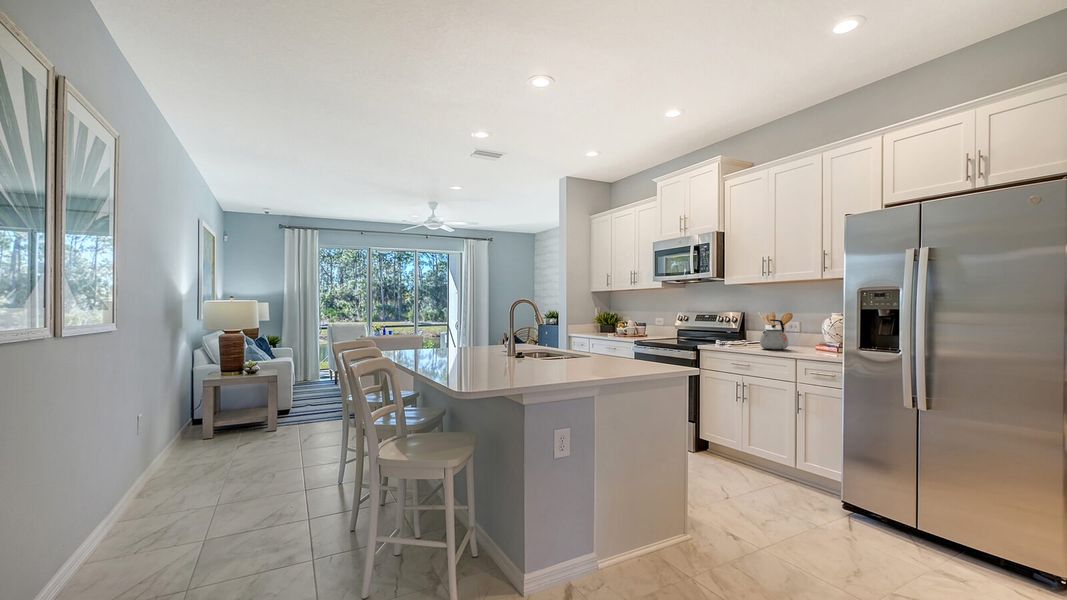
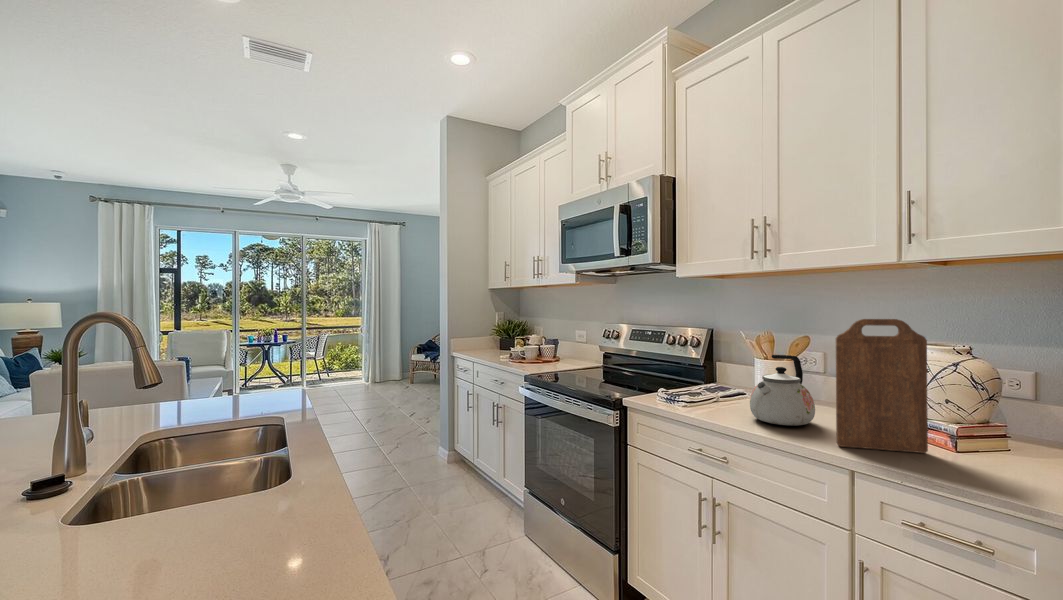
cutting board: none [792,301,826,353] -> present [836,319,928,453]

